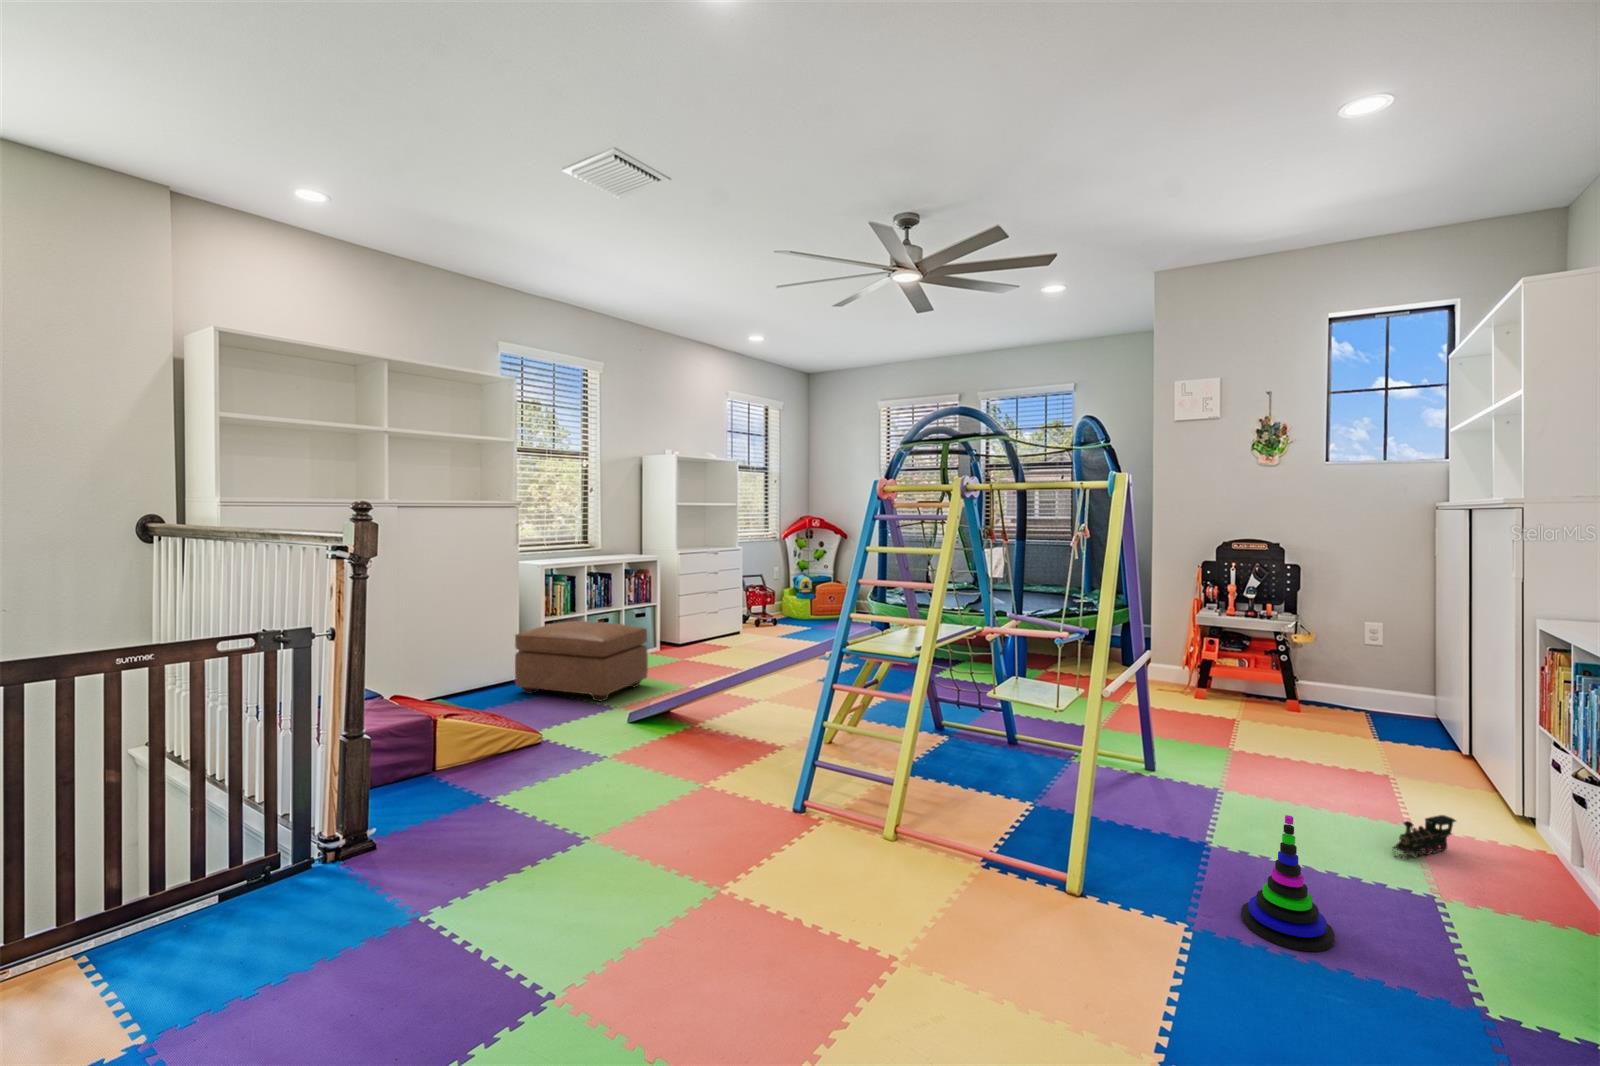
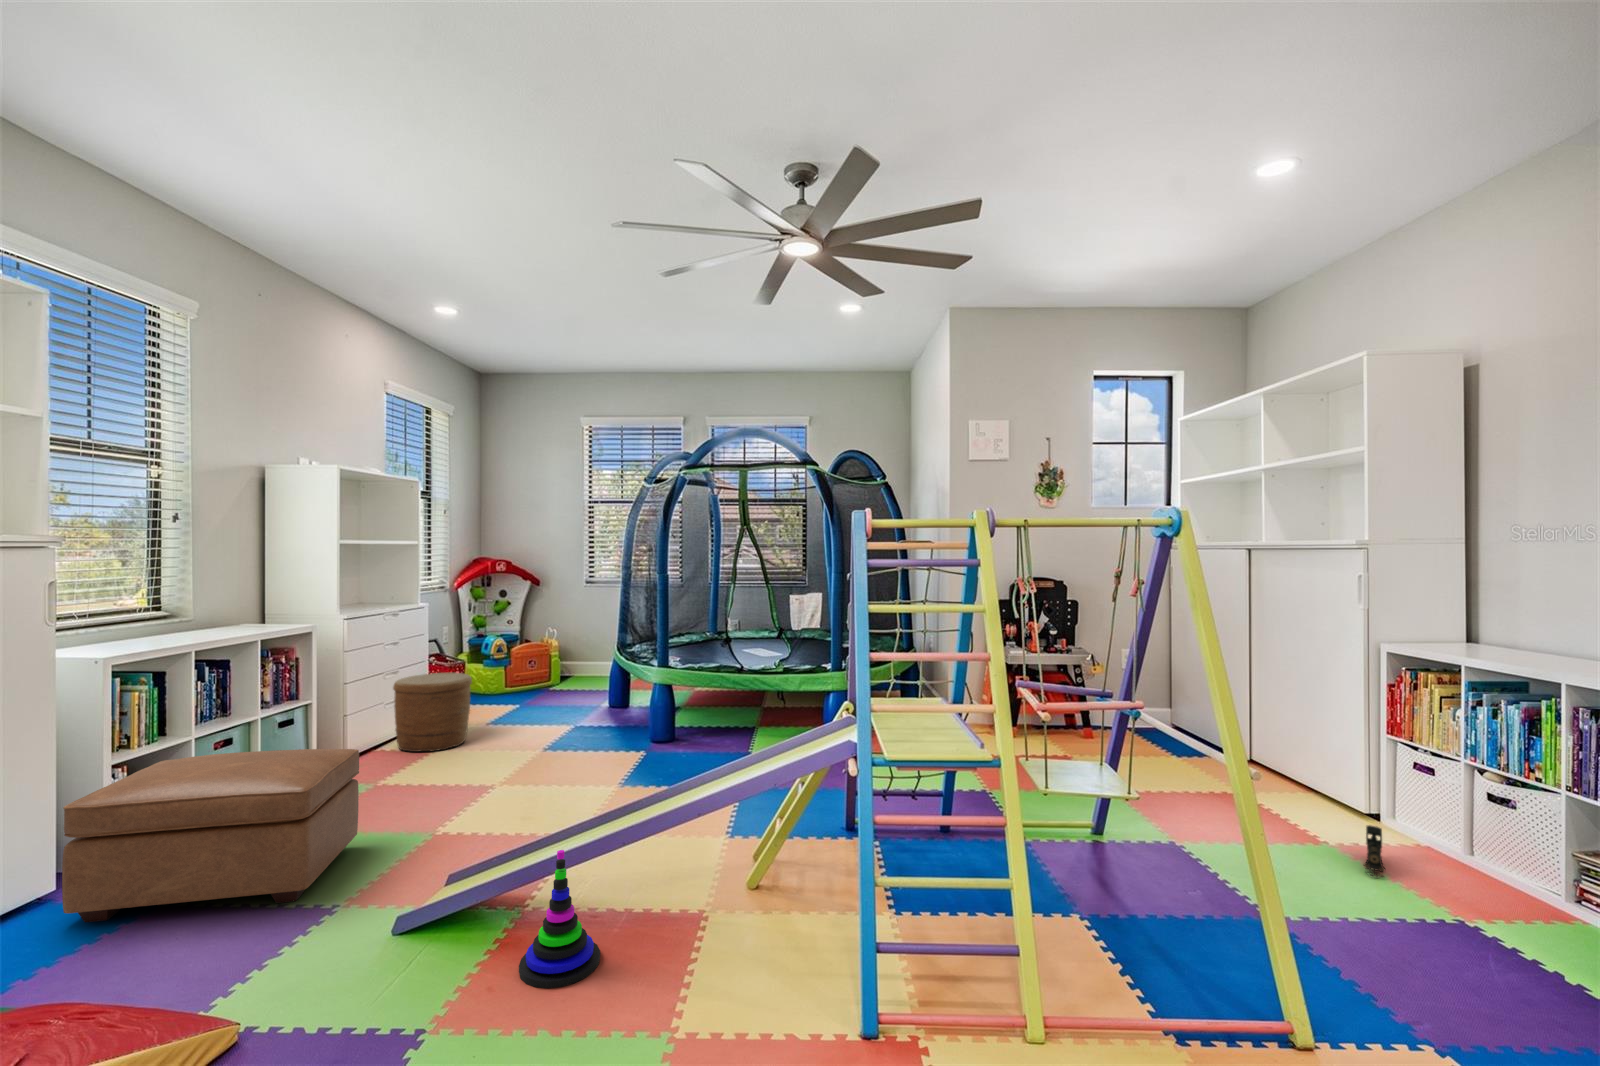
woven basket: none [710,596,758,648] -> present [393,673,472,752]
stacking toy: present [1241,815,1335,952] -> present [519,850,600,988]

